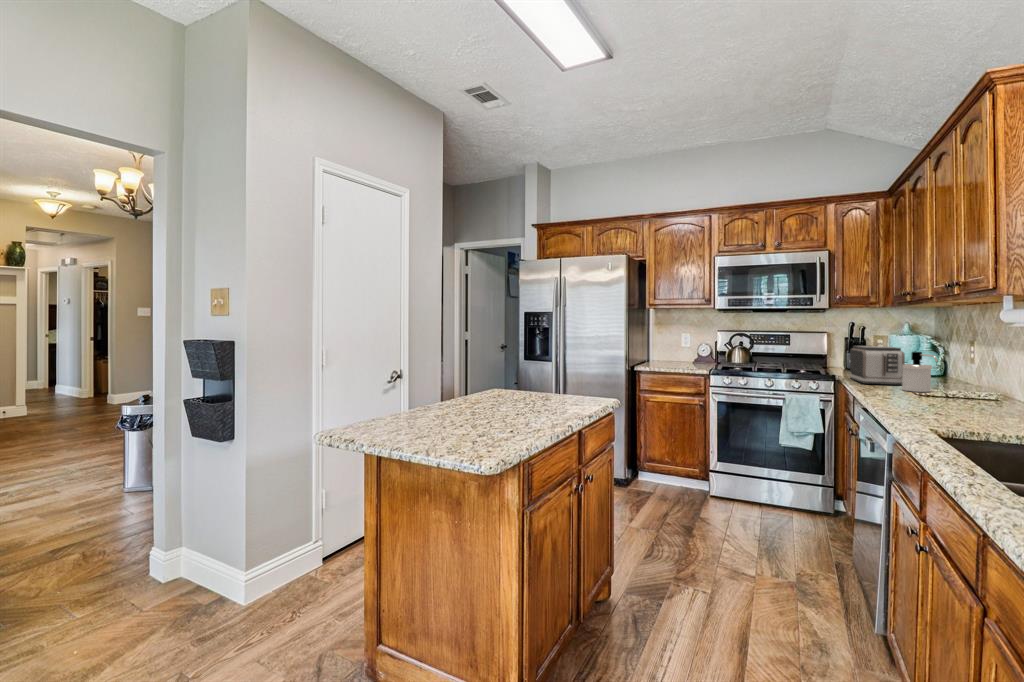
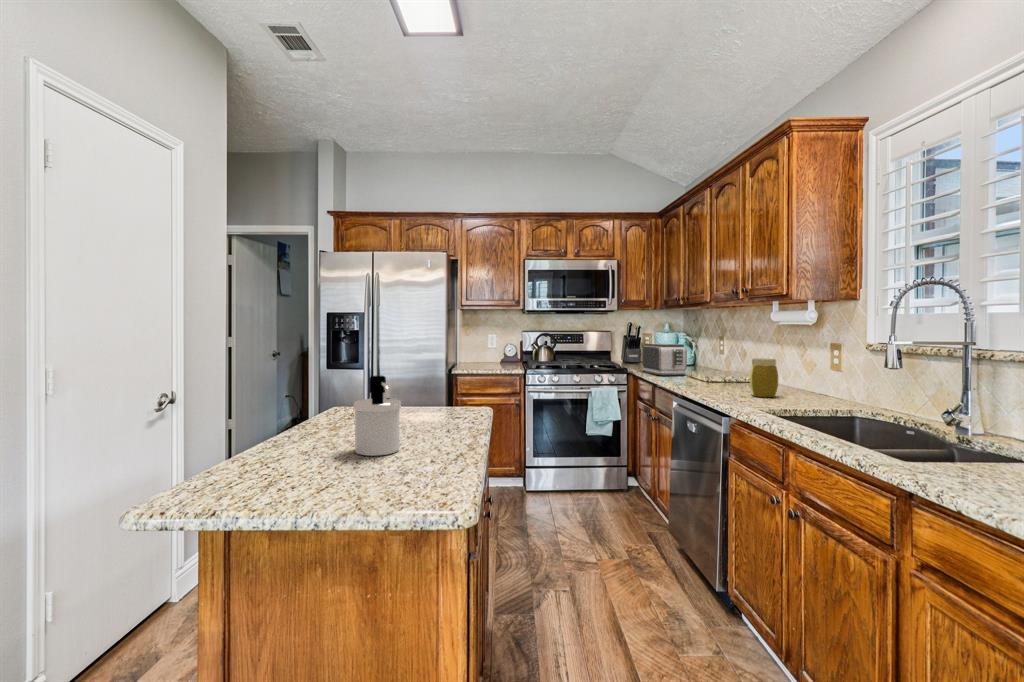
soap dispenser: present [901,352,938,392] -> present [353,376,401,456]
jar: none [954,366,995,415] -> present [750,359,778,397]

